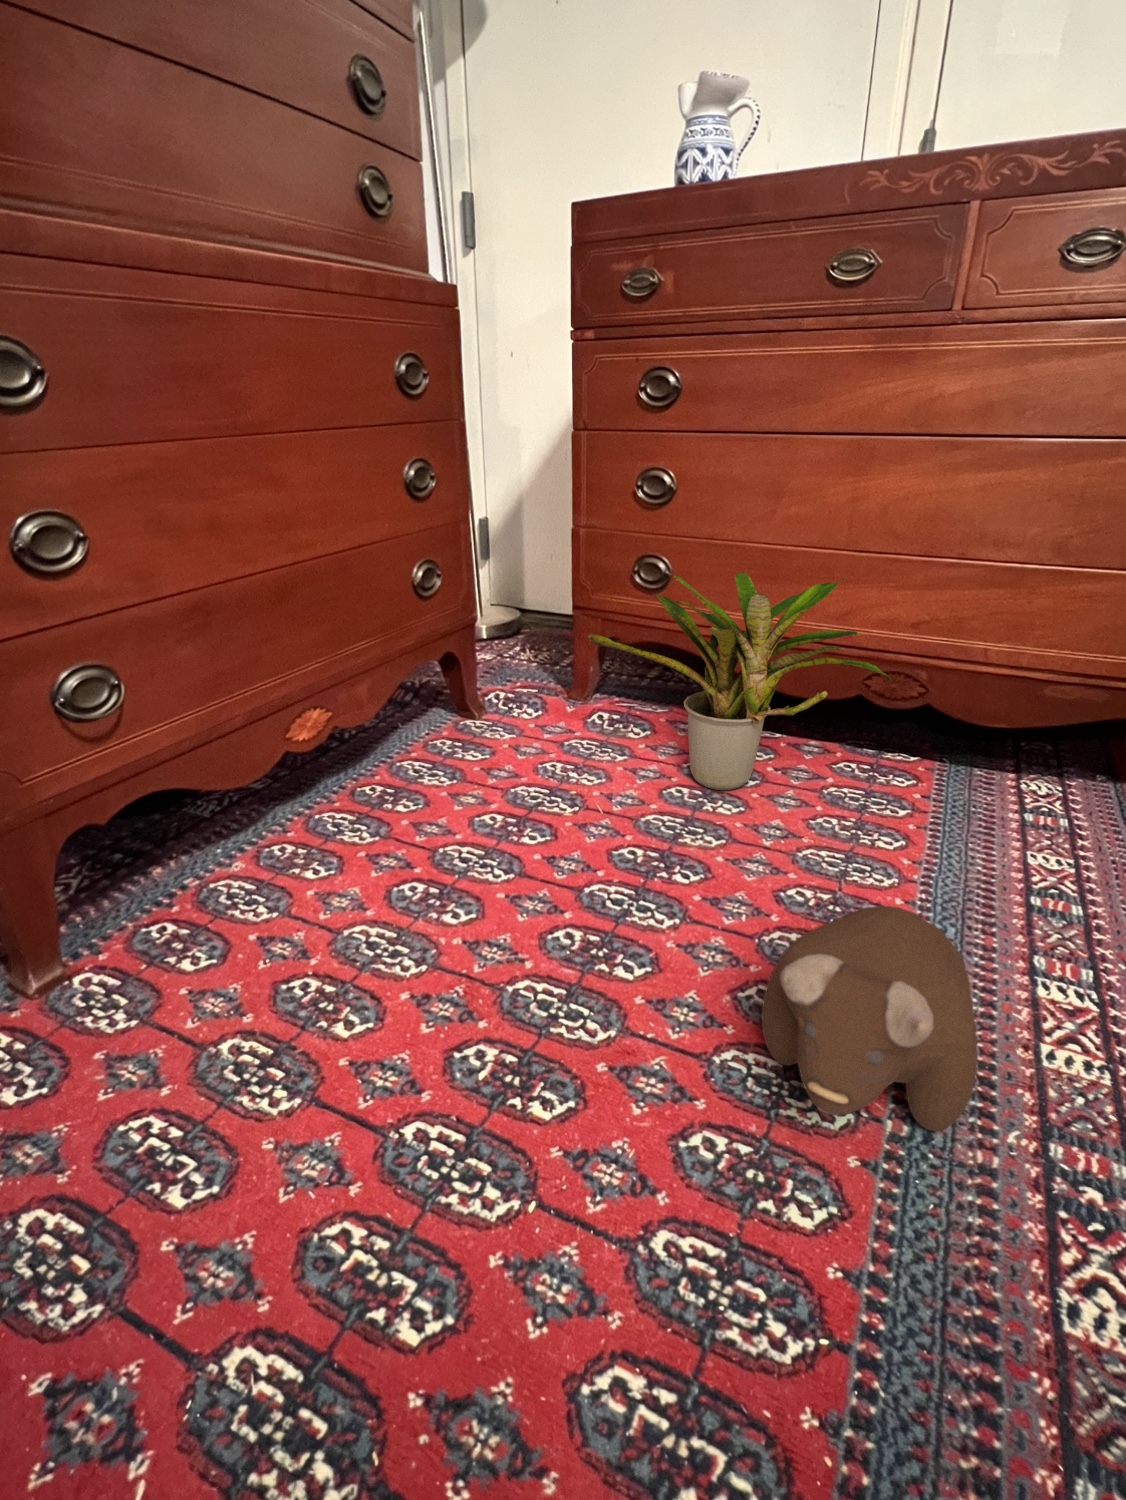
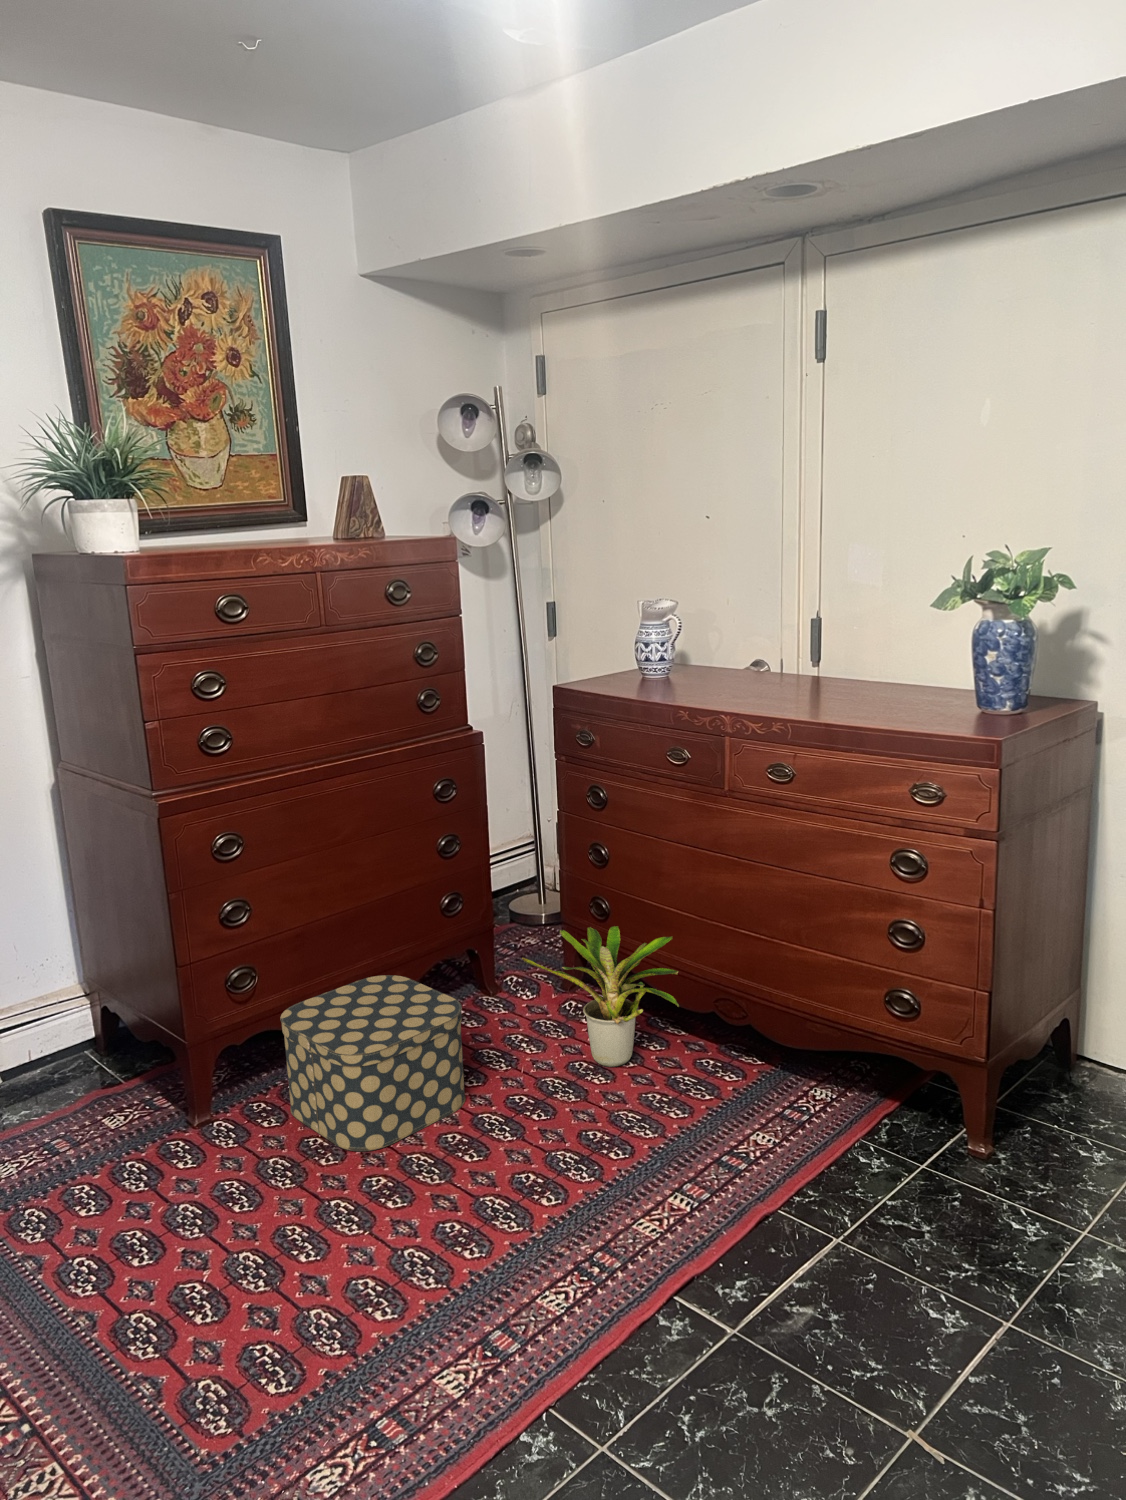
storage box: none [190,676,547,995] -> present [280,975,465,1151]
plush toy: present [761,906,978,1131] -> none [469,1127,600,1238]

